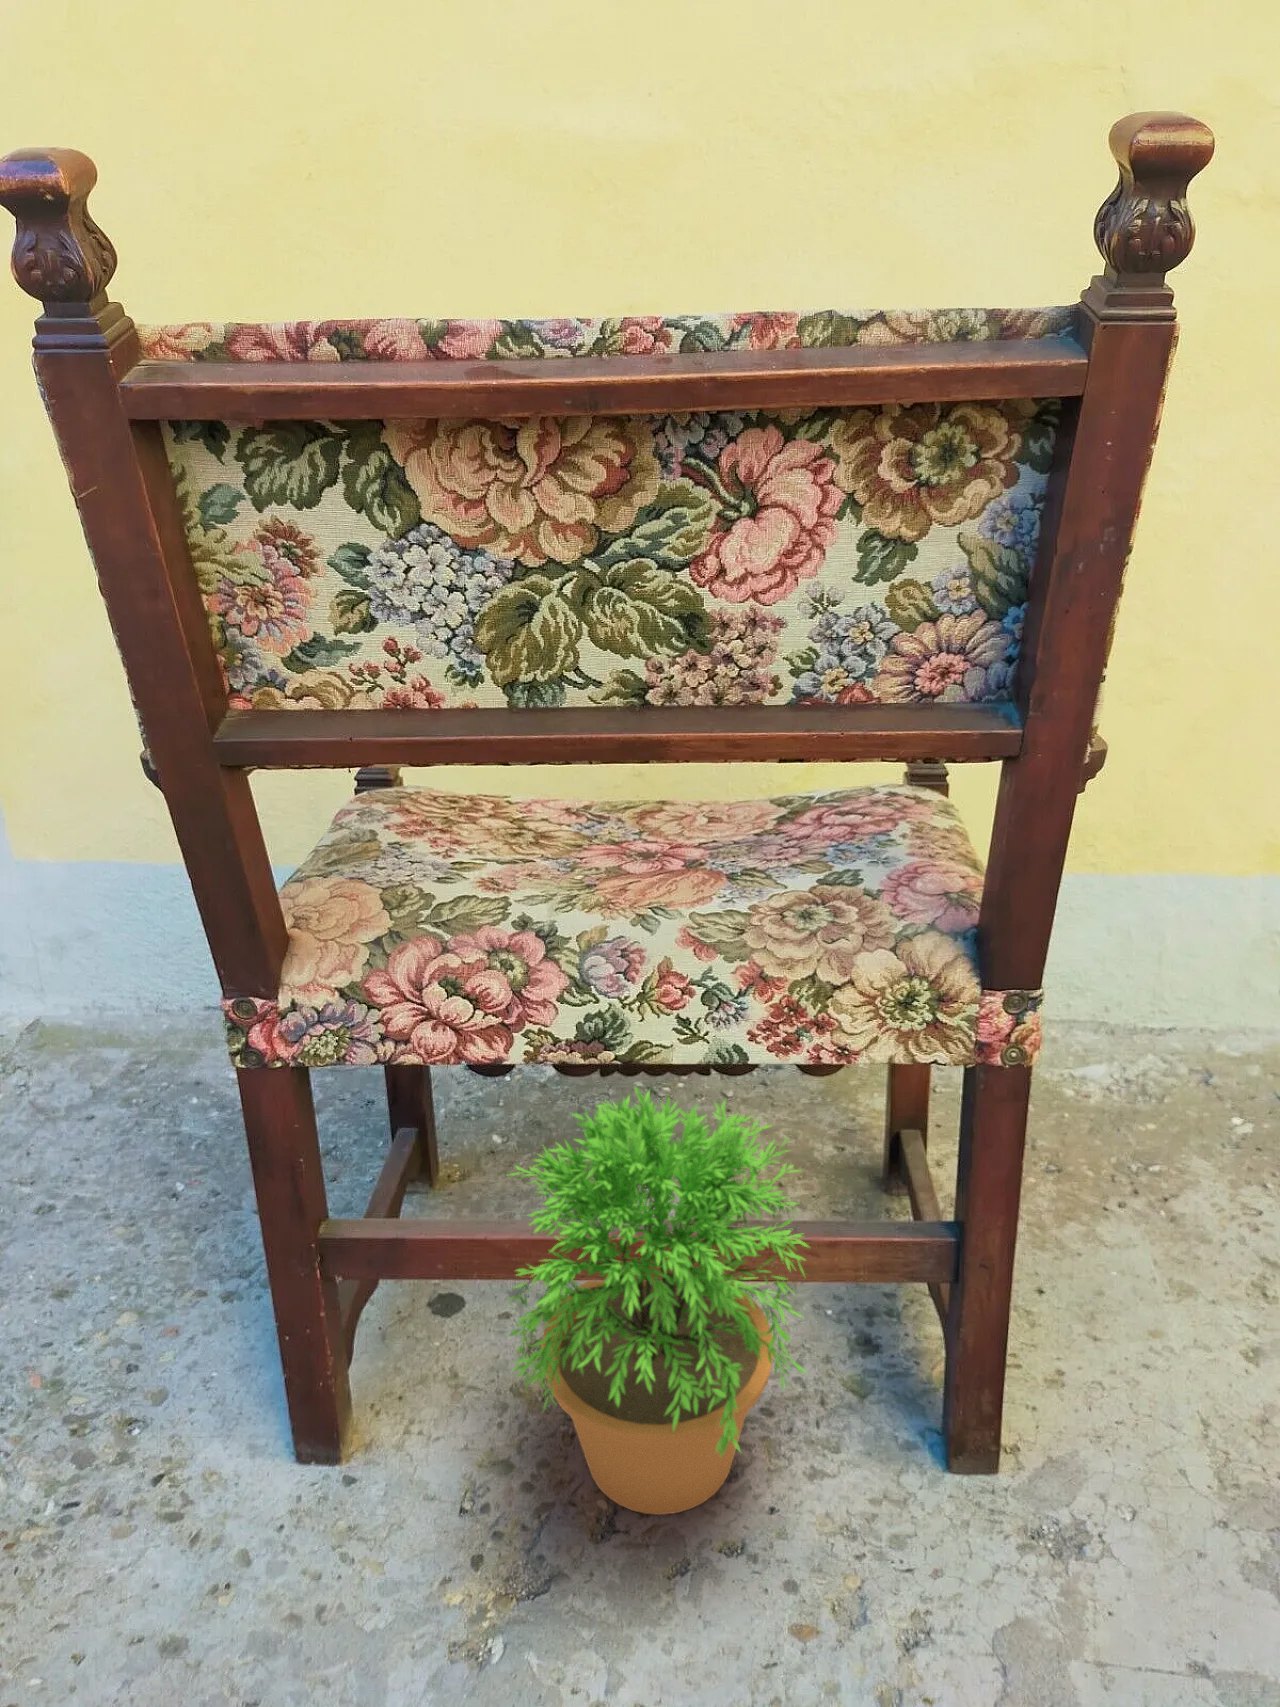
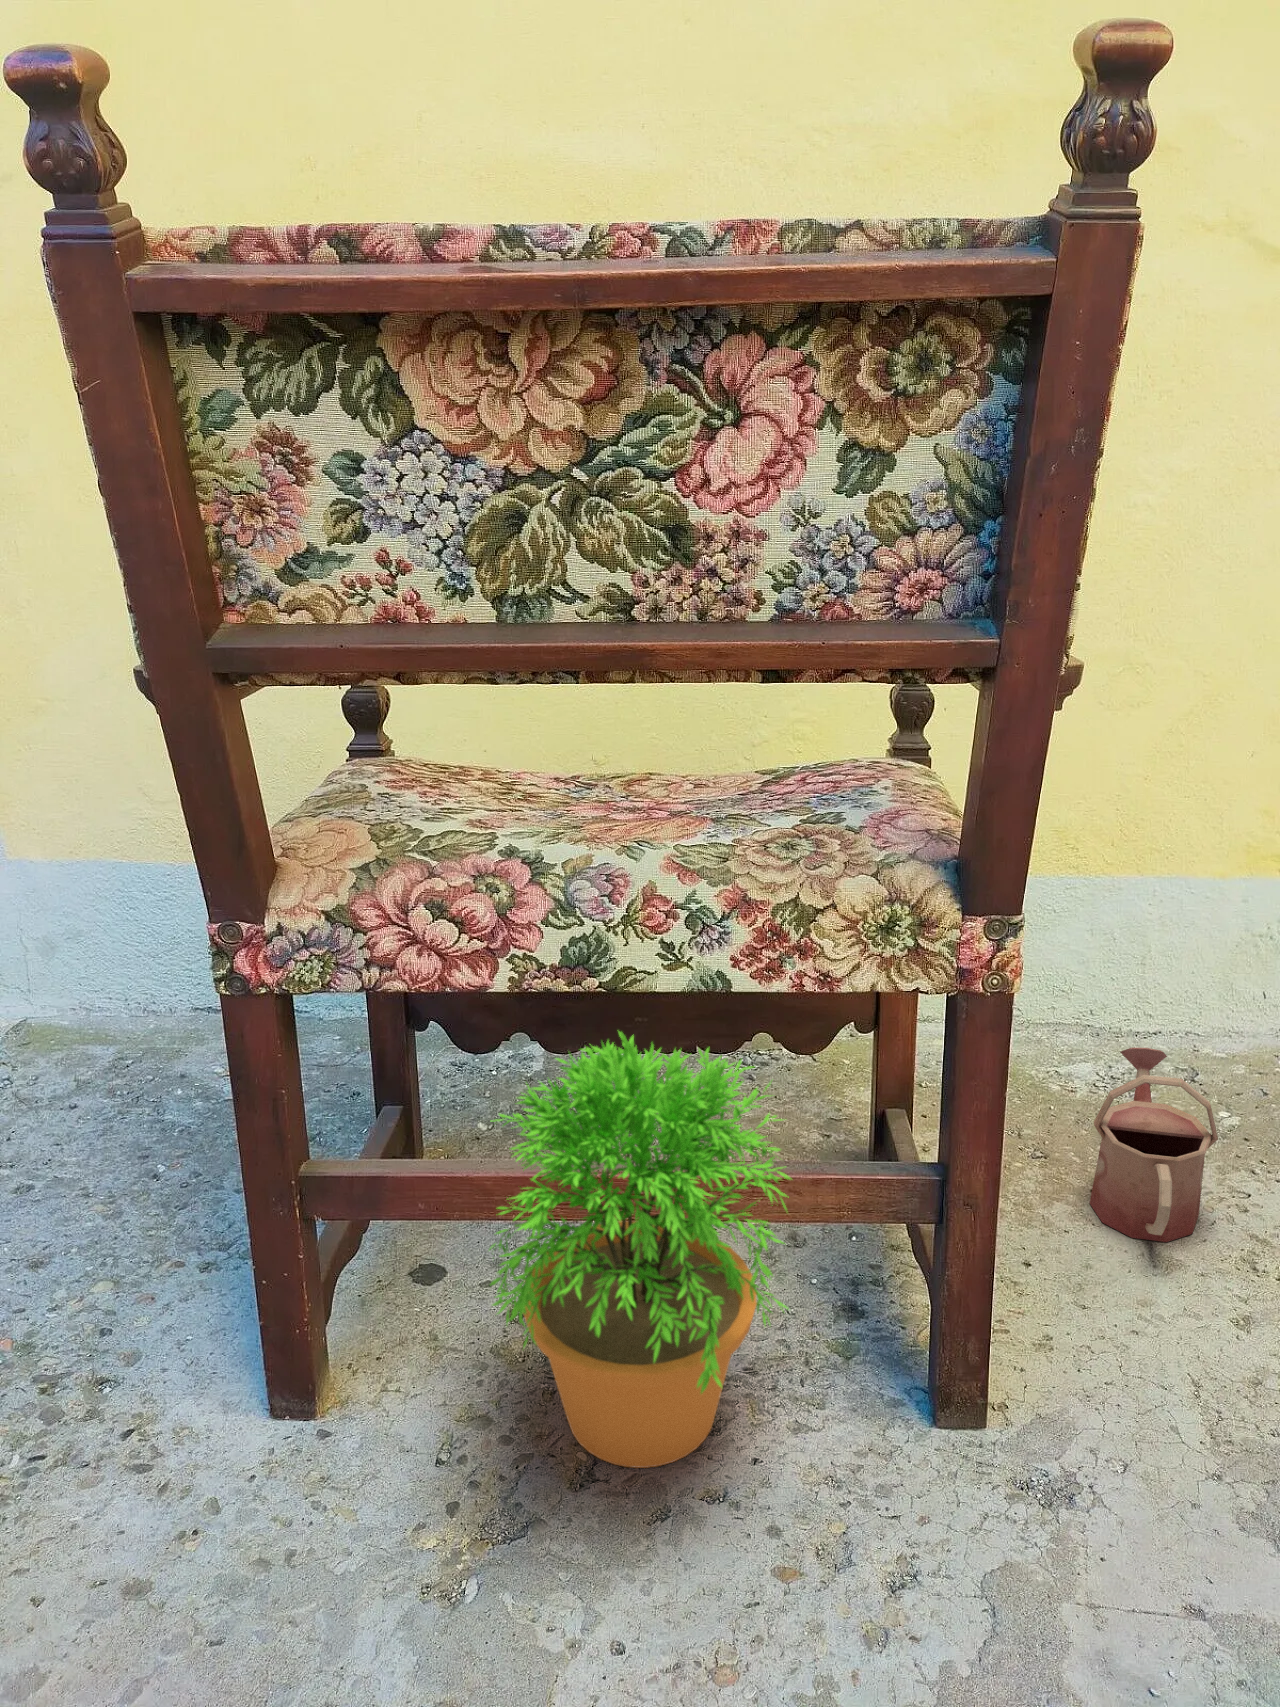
watering can: none [1104,1067,1234,1267] -> present [1090,1048,1218,1242]

